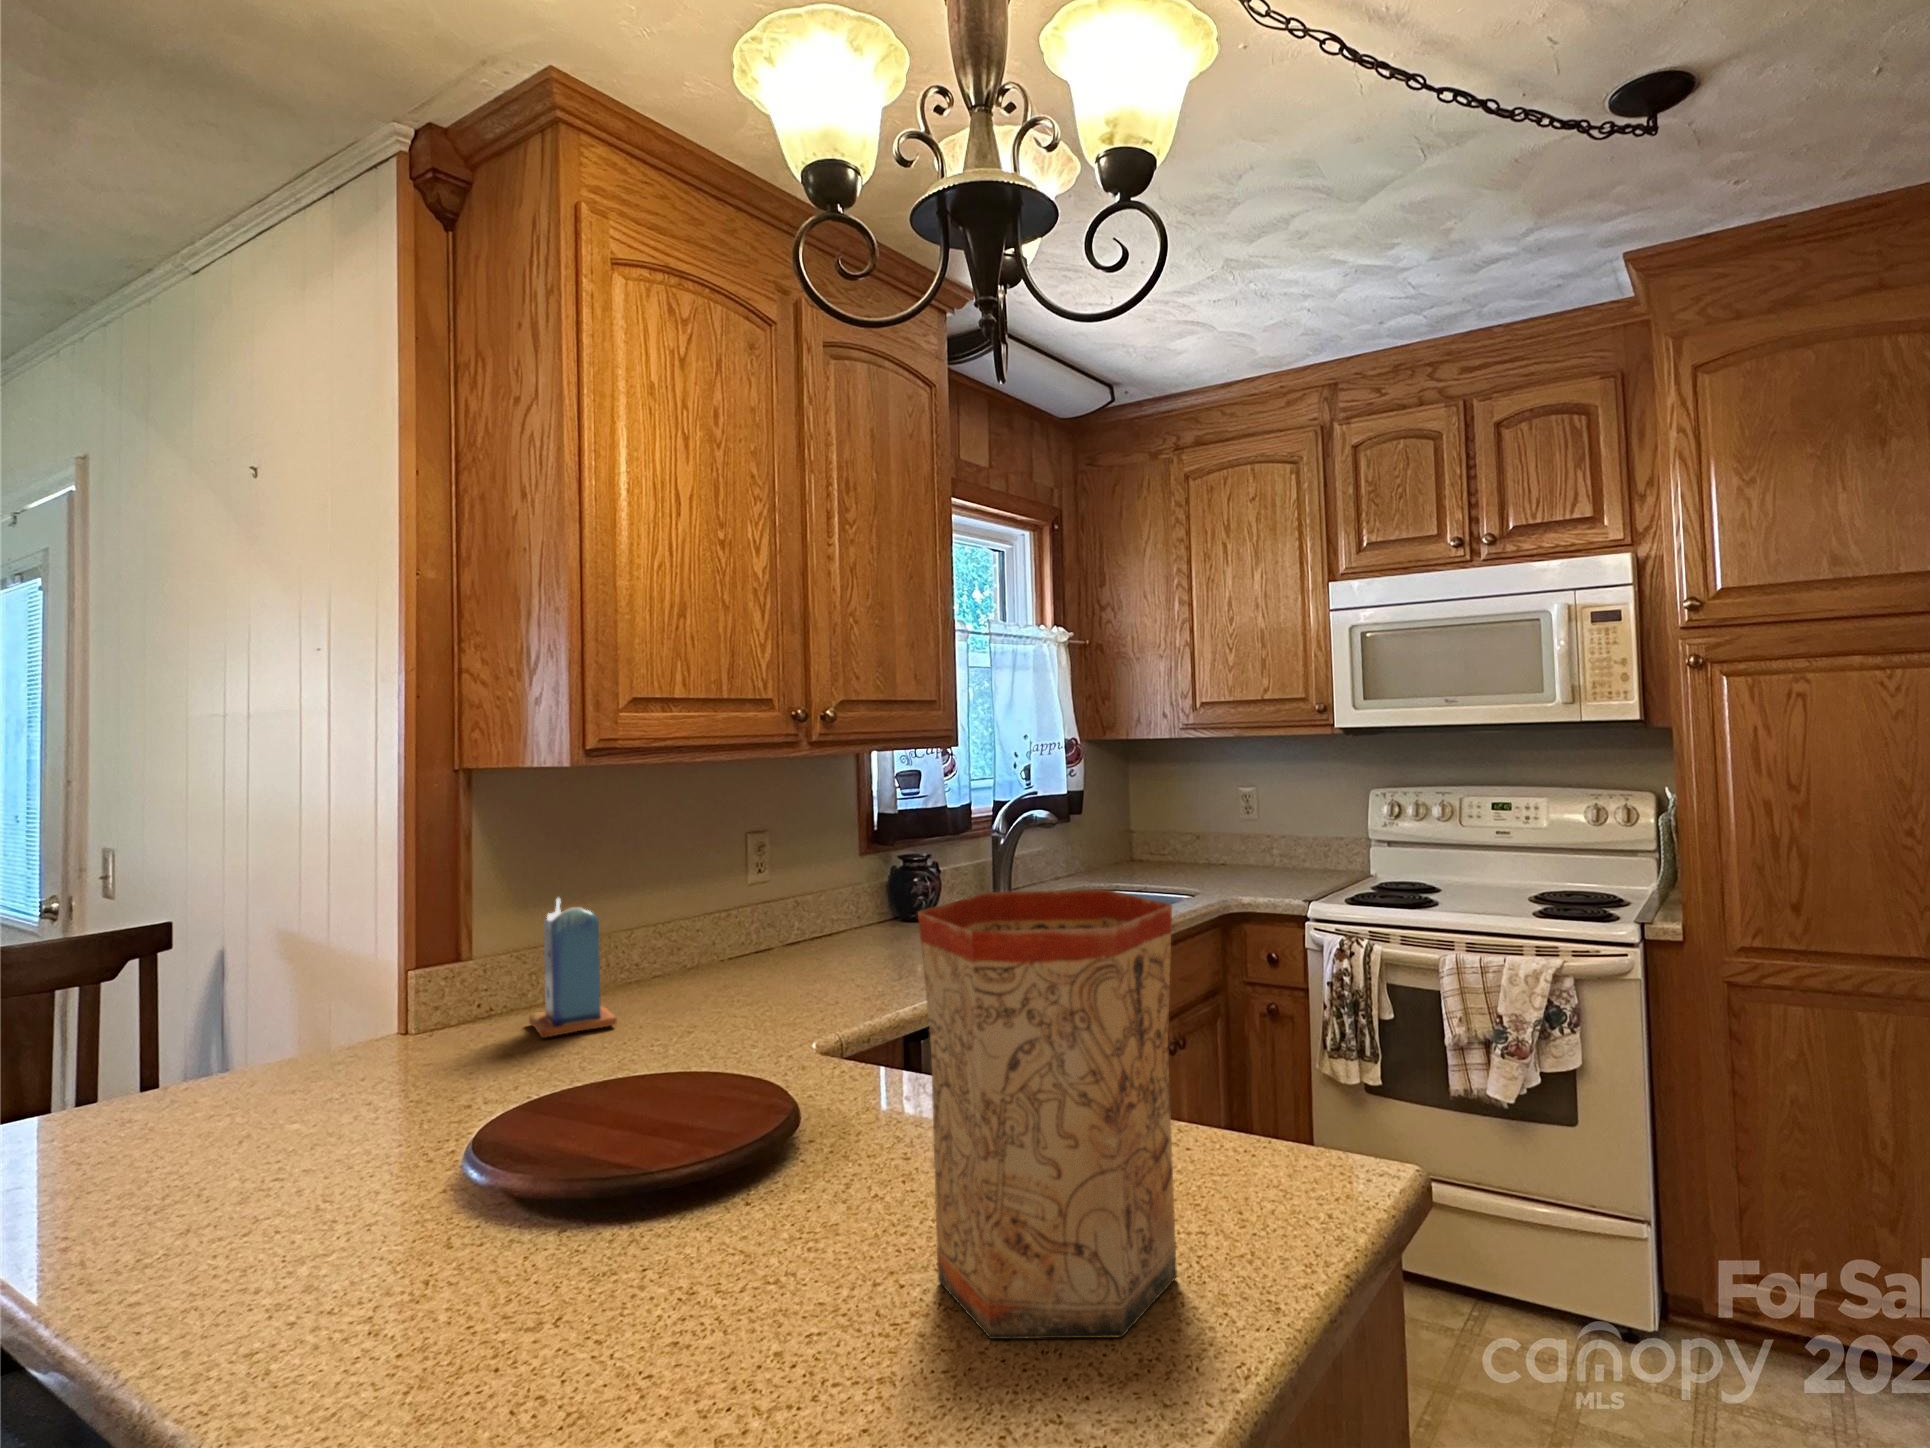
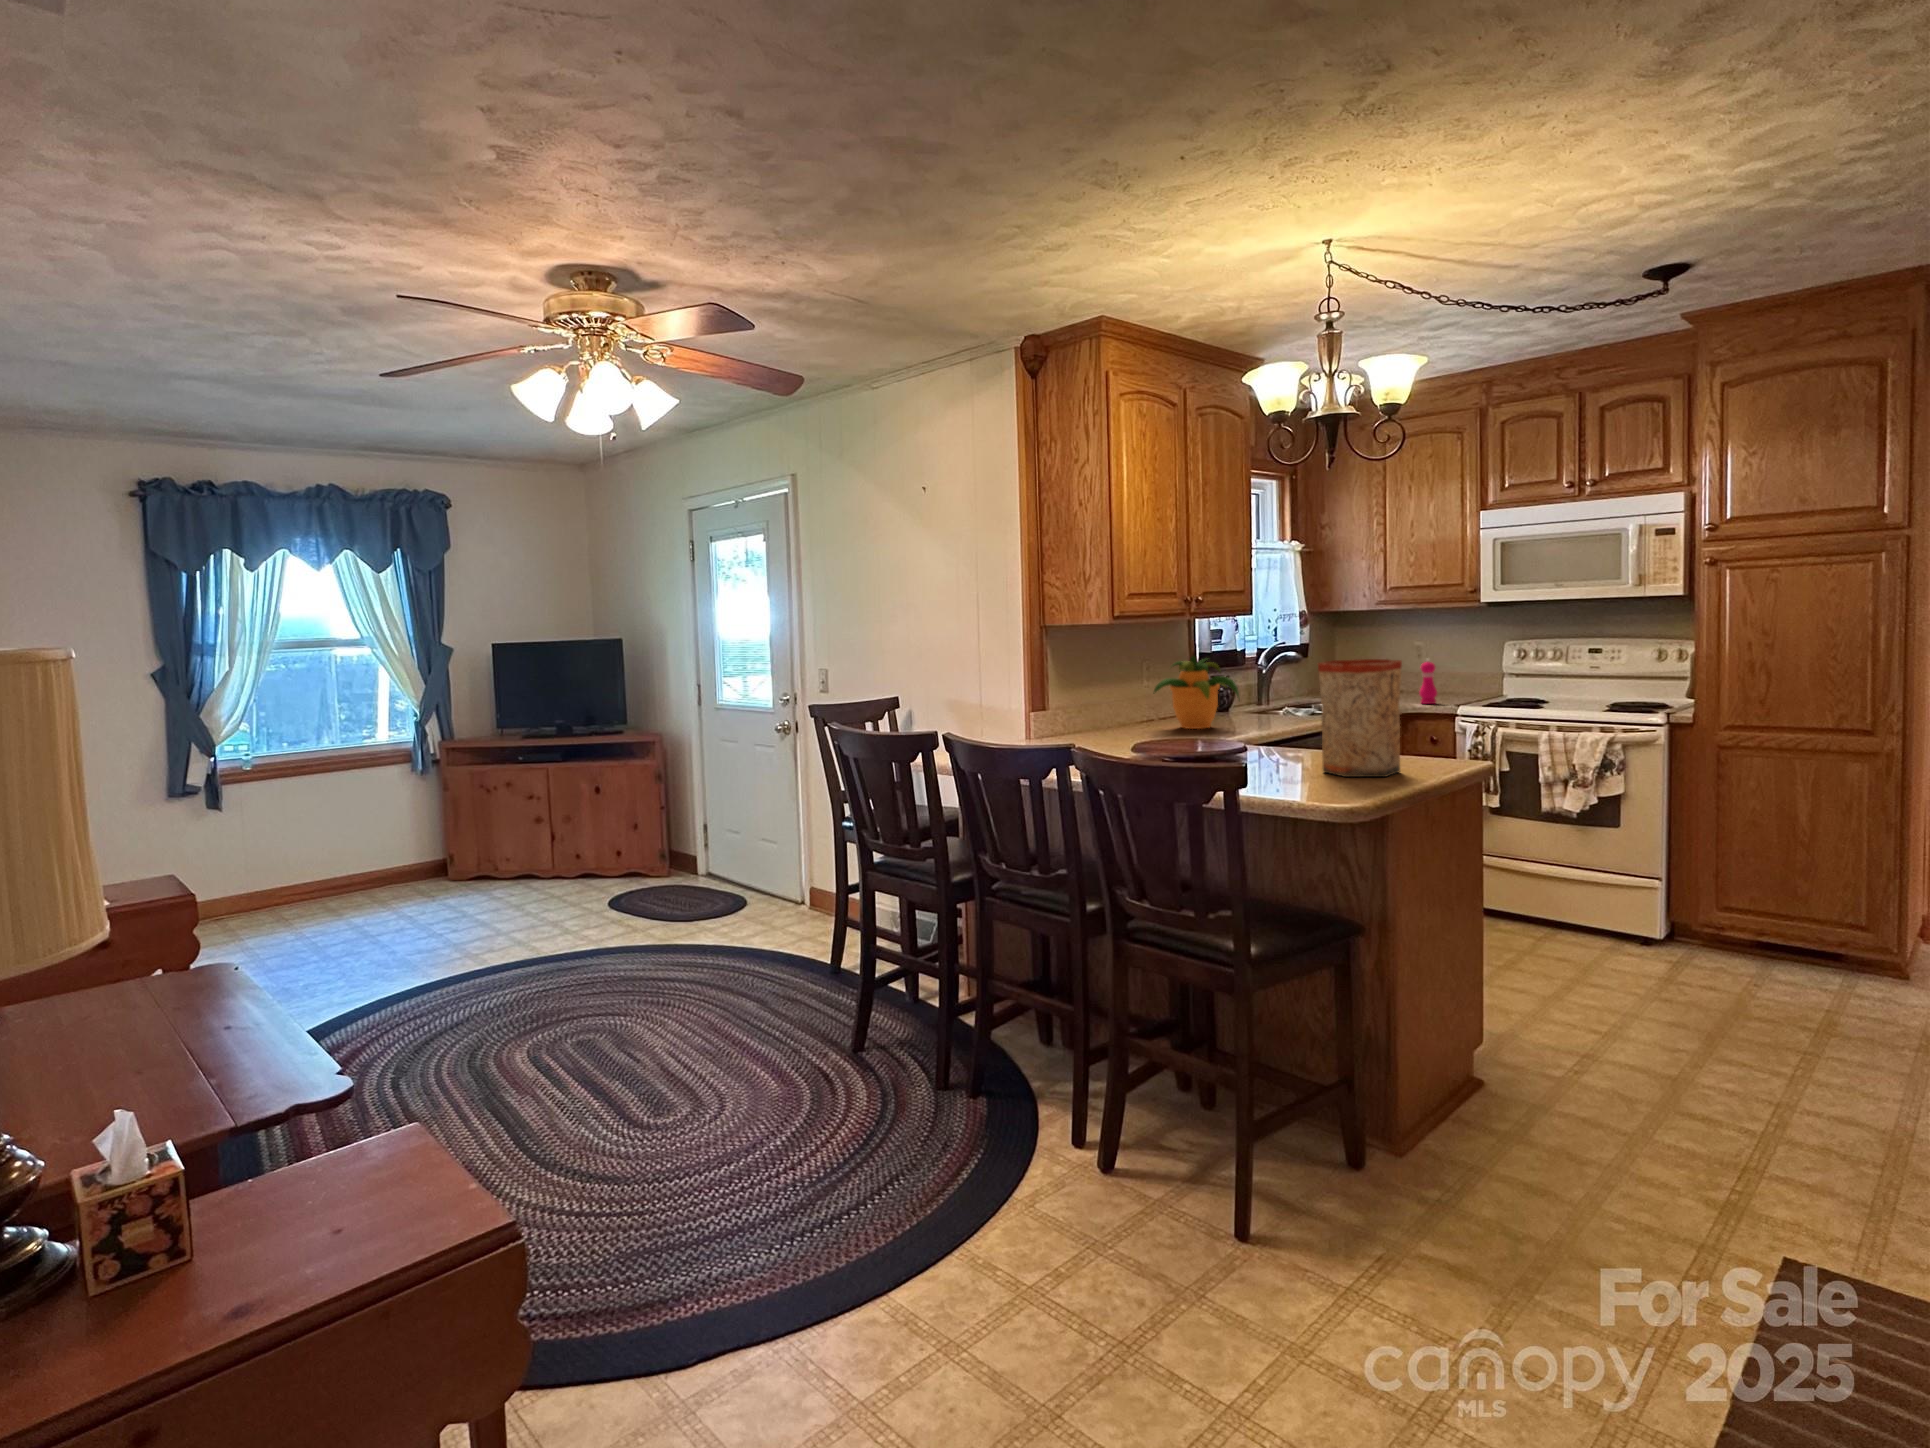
pepper mill: none [1247,817,1274,893] -> present [1419,659,1437,704]
potted plant: none [716,827,901,982] -> present [1154,656,1240,729]
candle: present [529,898,617,1038] -> none [1081,684,1123,740]

